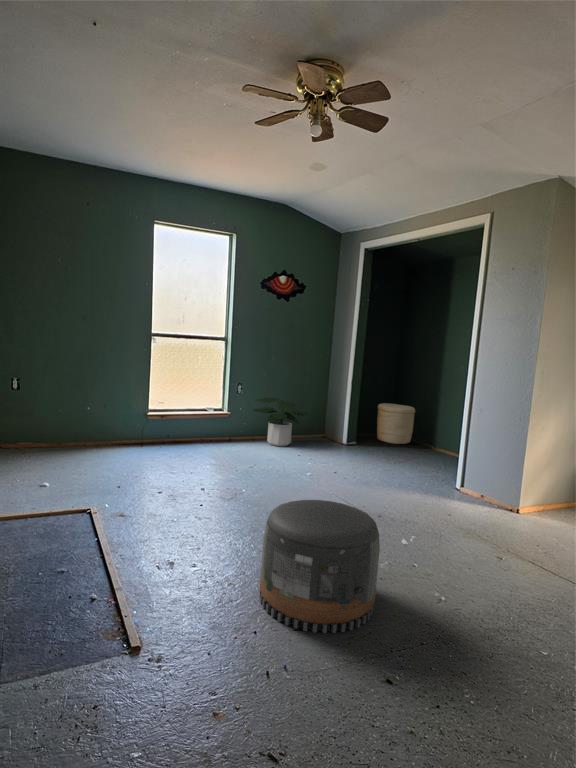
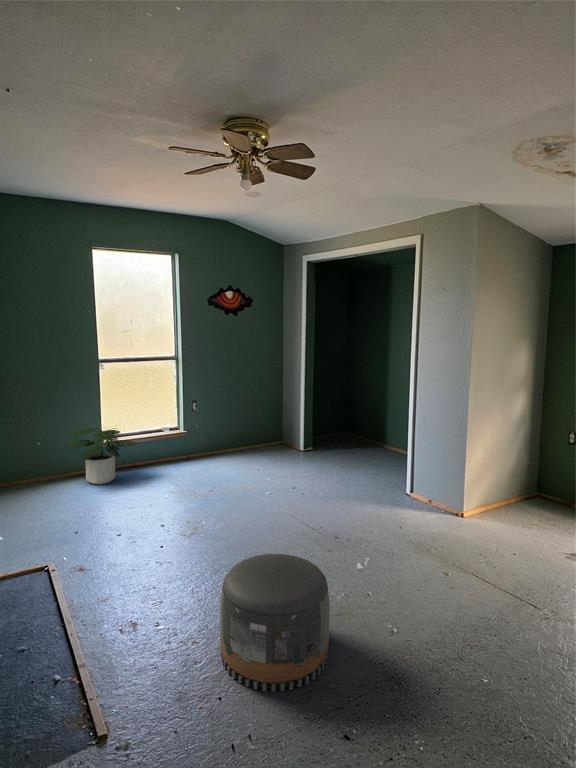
potted plant: present [253,397,311,447] -> present [64,428,137,484]
woven basket: present [377,403,415,444] -> none [332,404,368,445]

